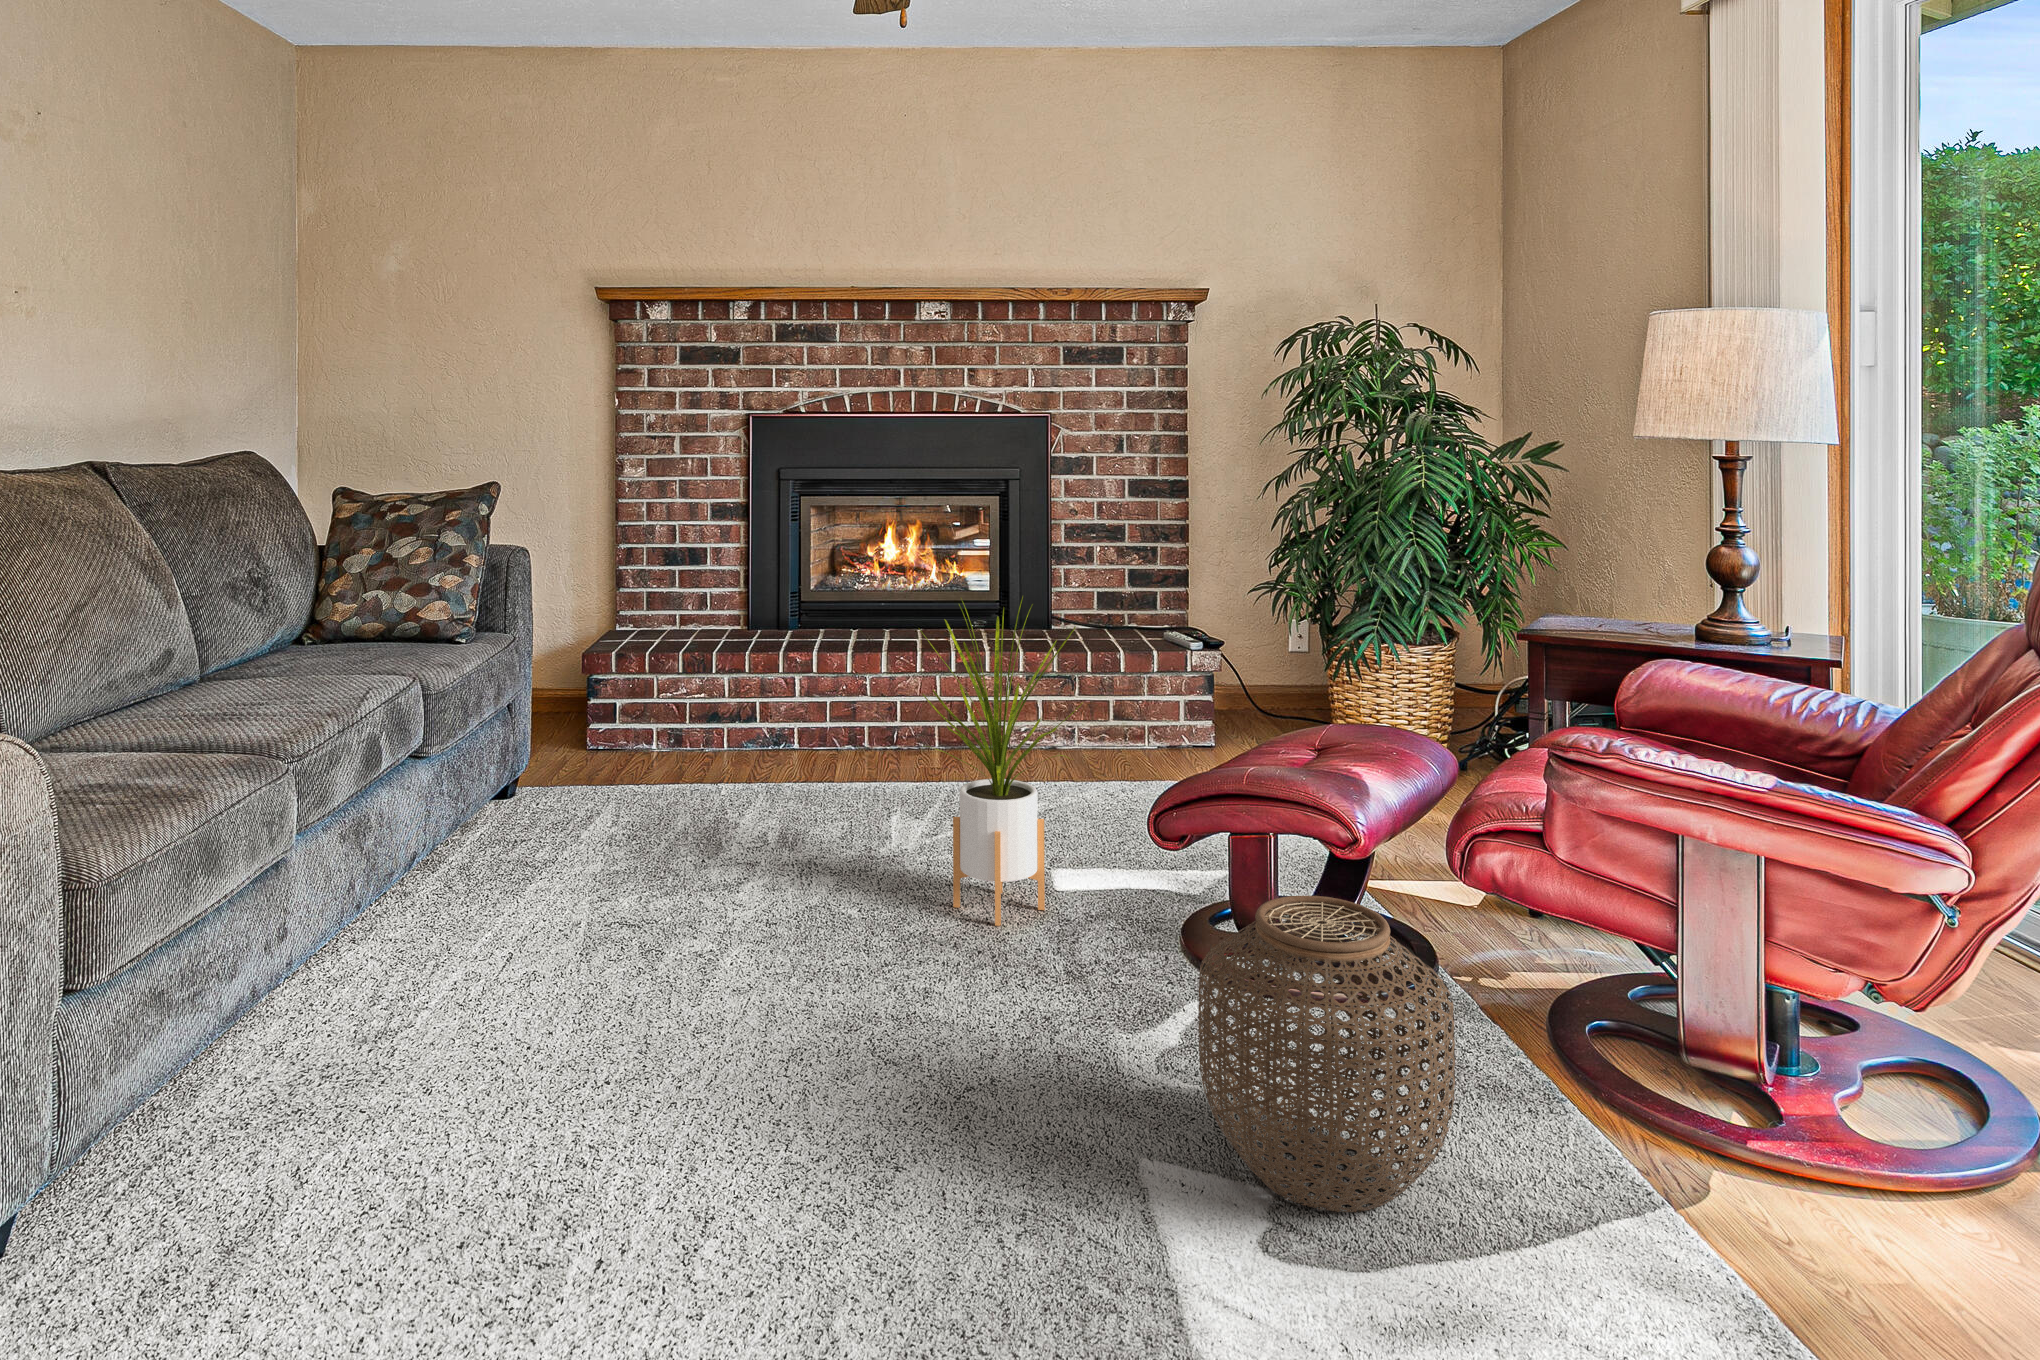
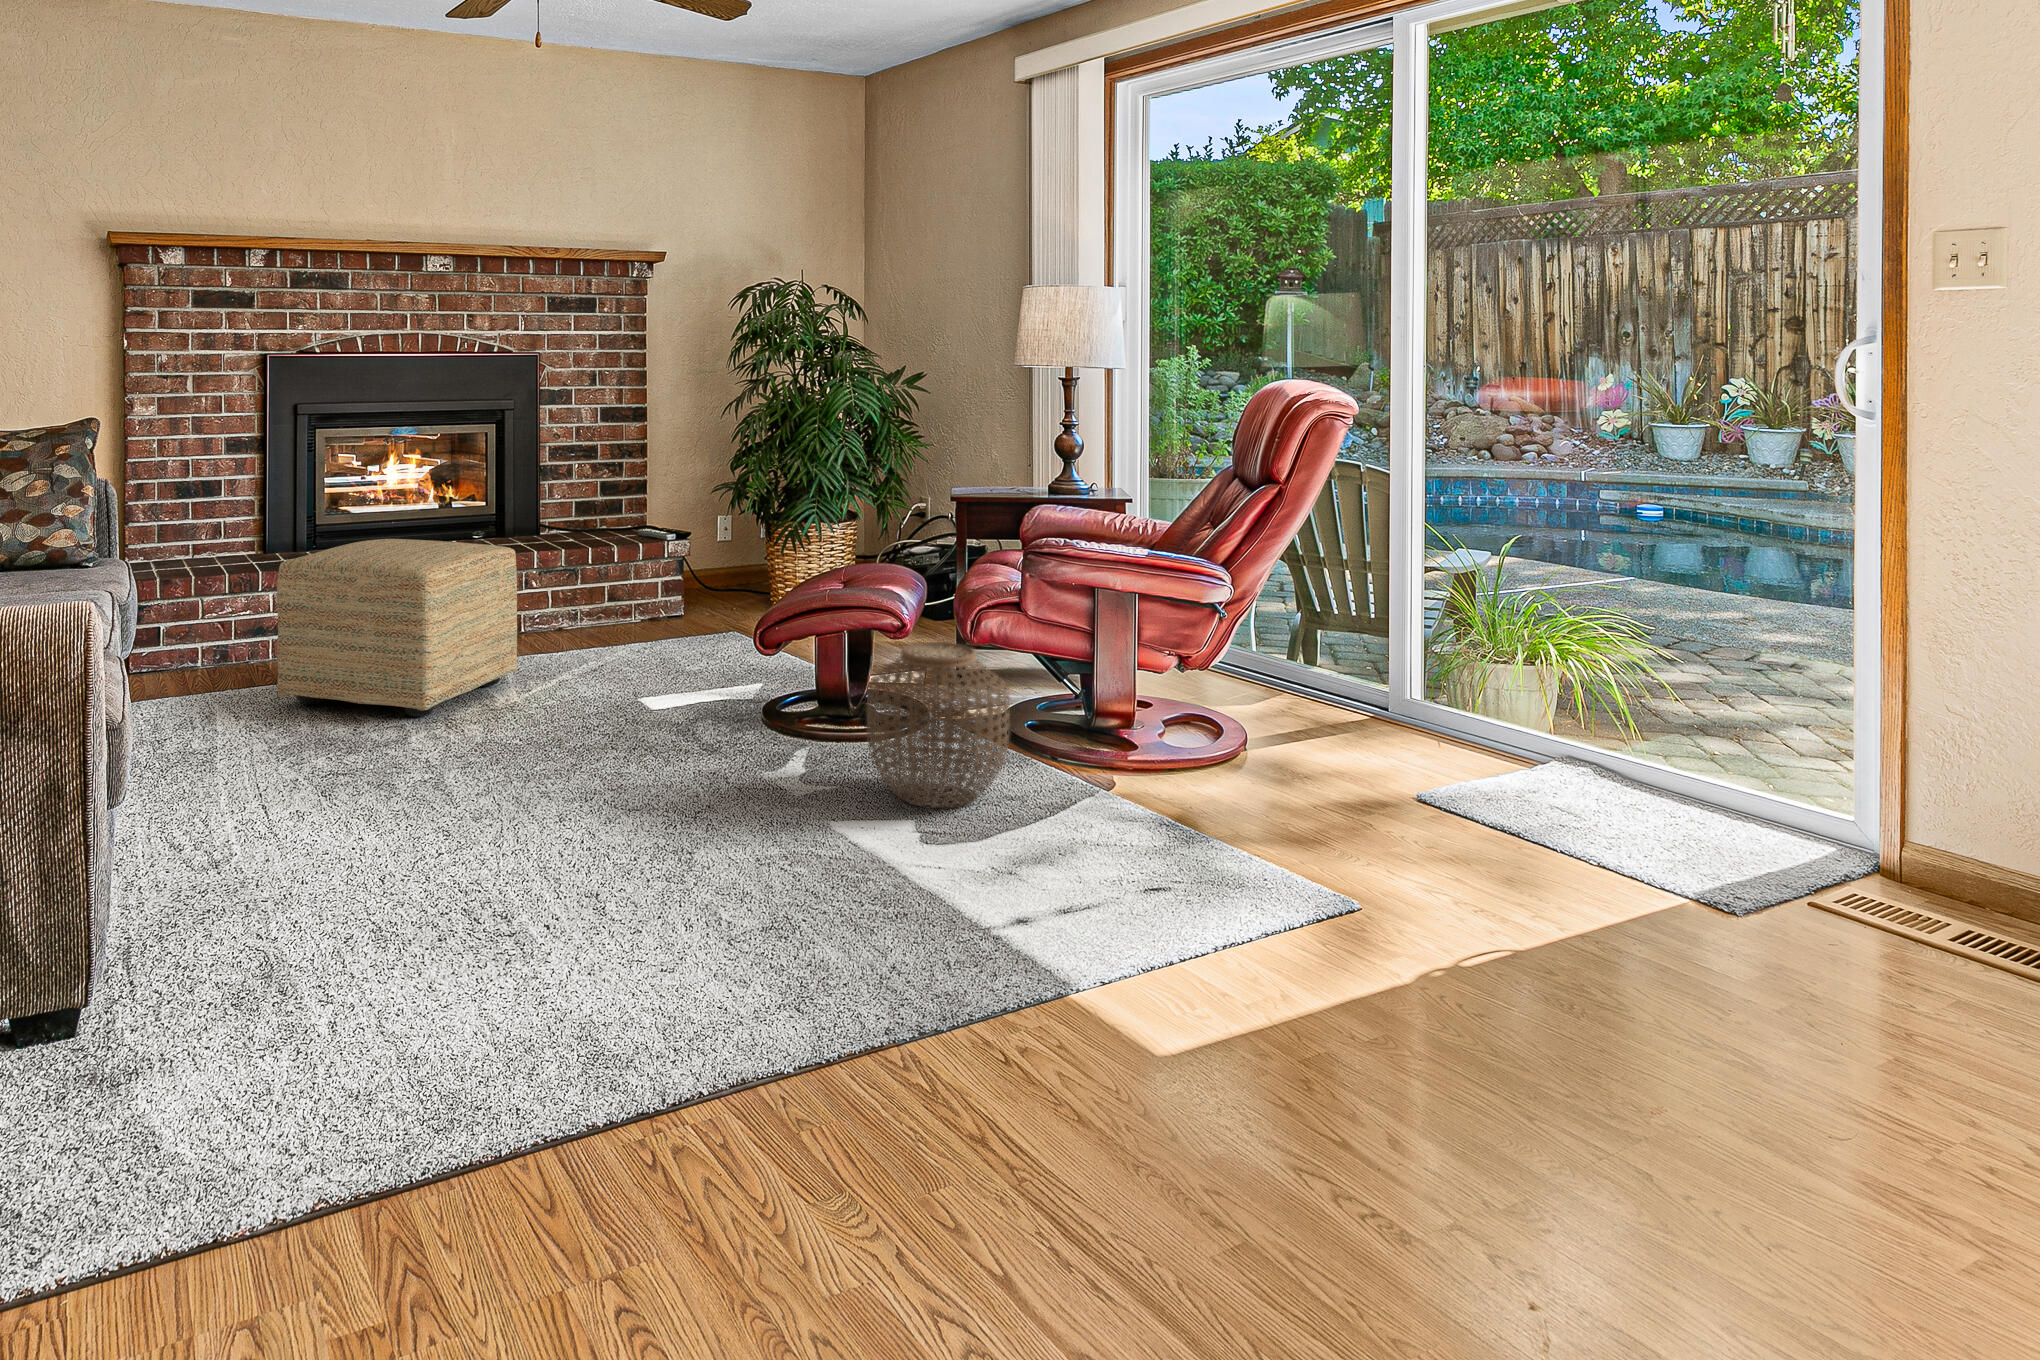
house plant: present [920,597,1082,926] -> none [578,489,700,727]
ottoman: none [632,630,910,860] -> present [277,539,517,716]

